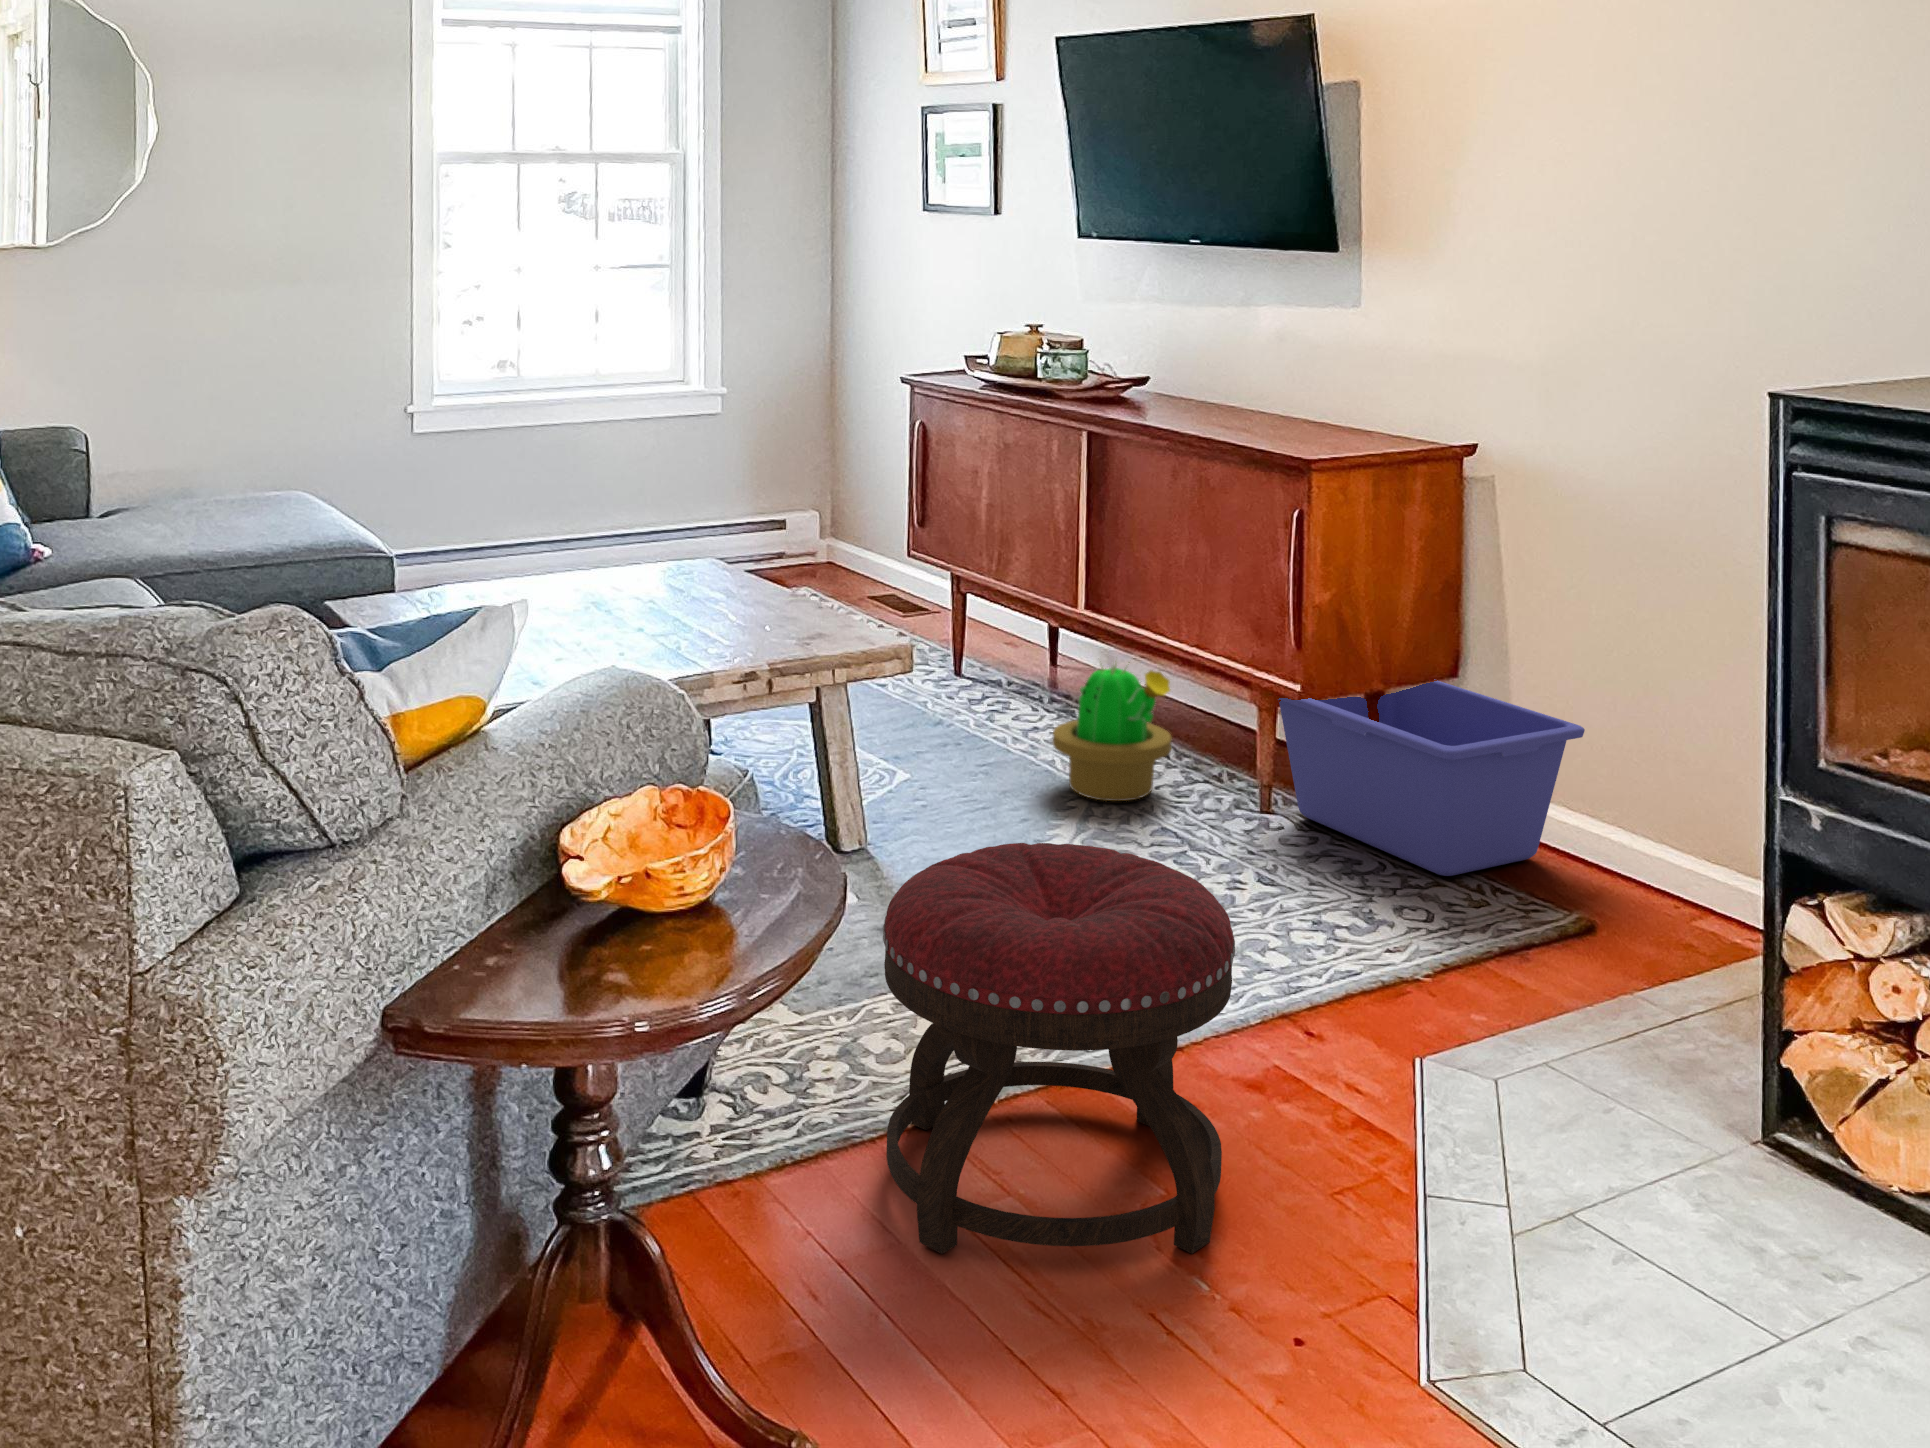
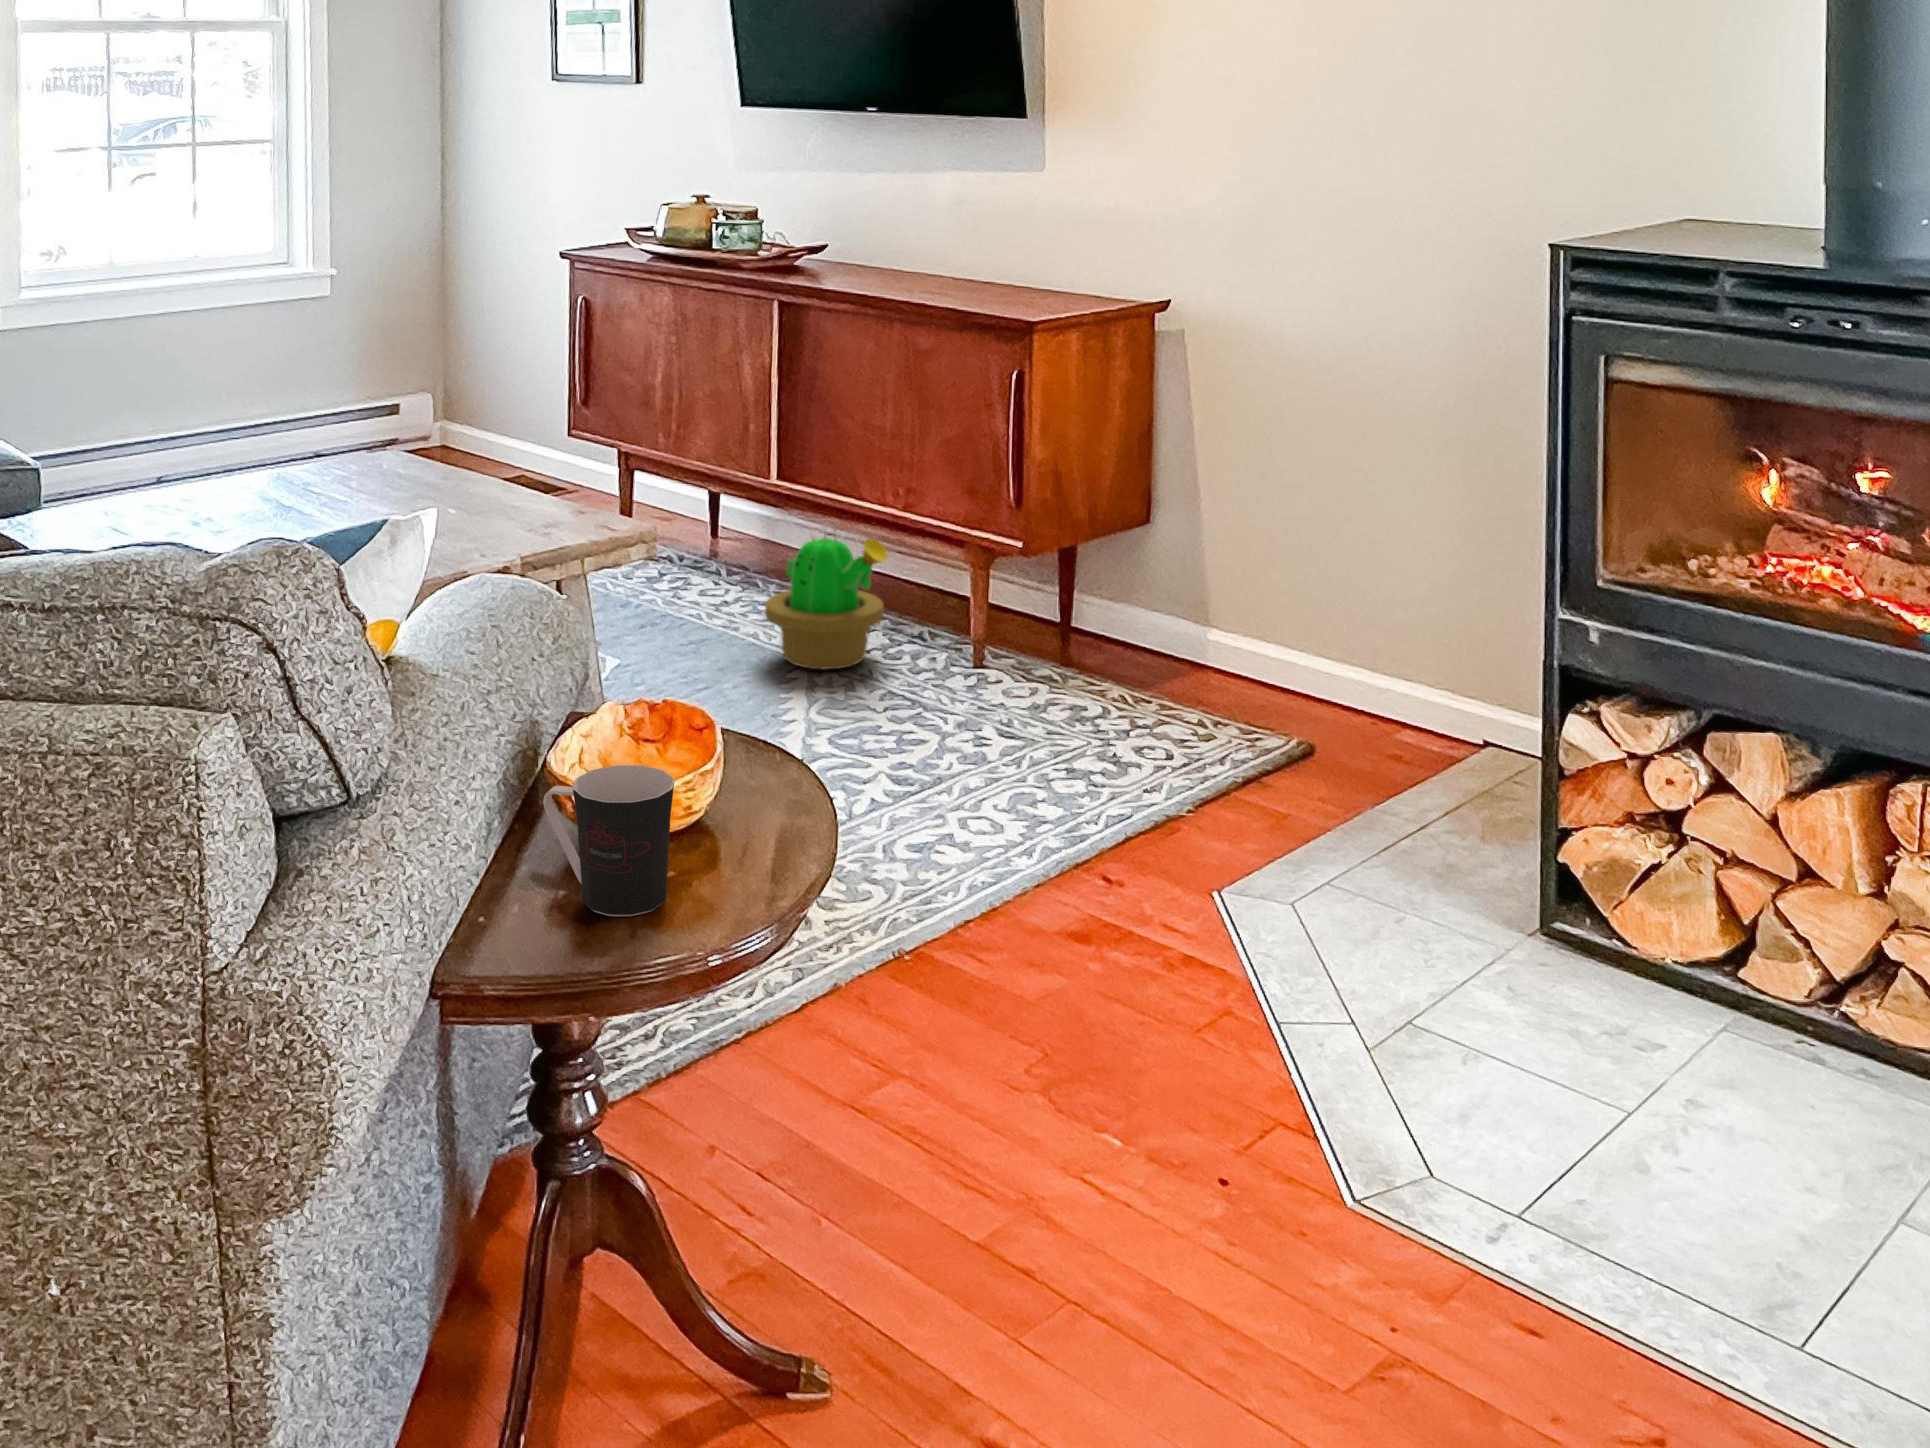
storage bin: present [1278,681,1585,876] -> none [977,518,1286,713]
coffee cup: none [517,831,632,973] -> present [543,765,675,917]
ottoman: present [883,843,1235,1254] -> none [755,723,1107,1139]

